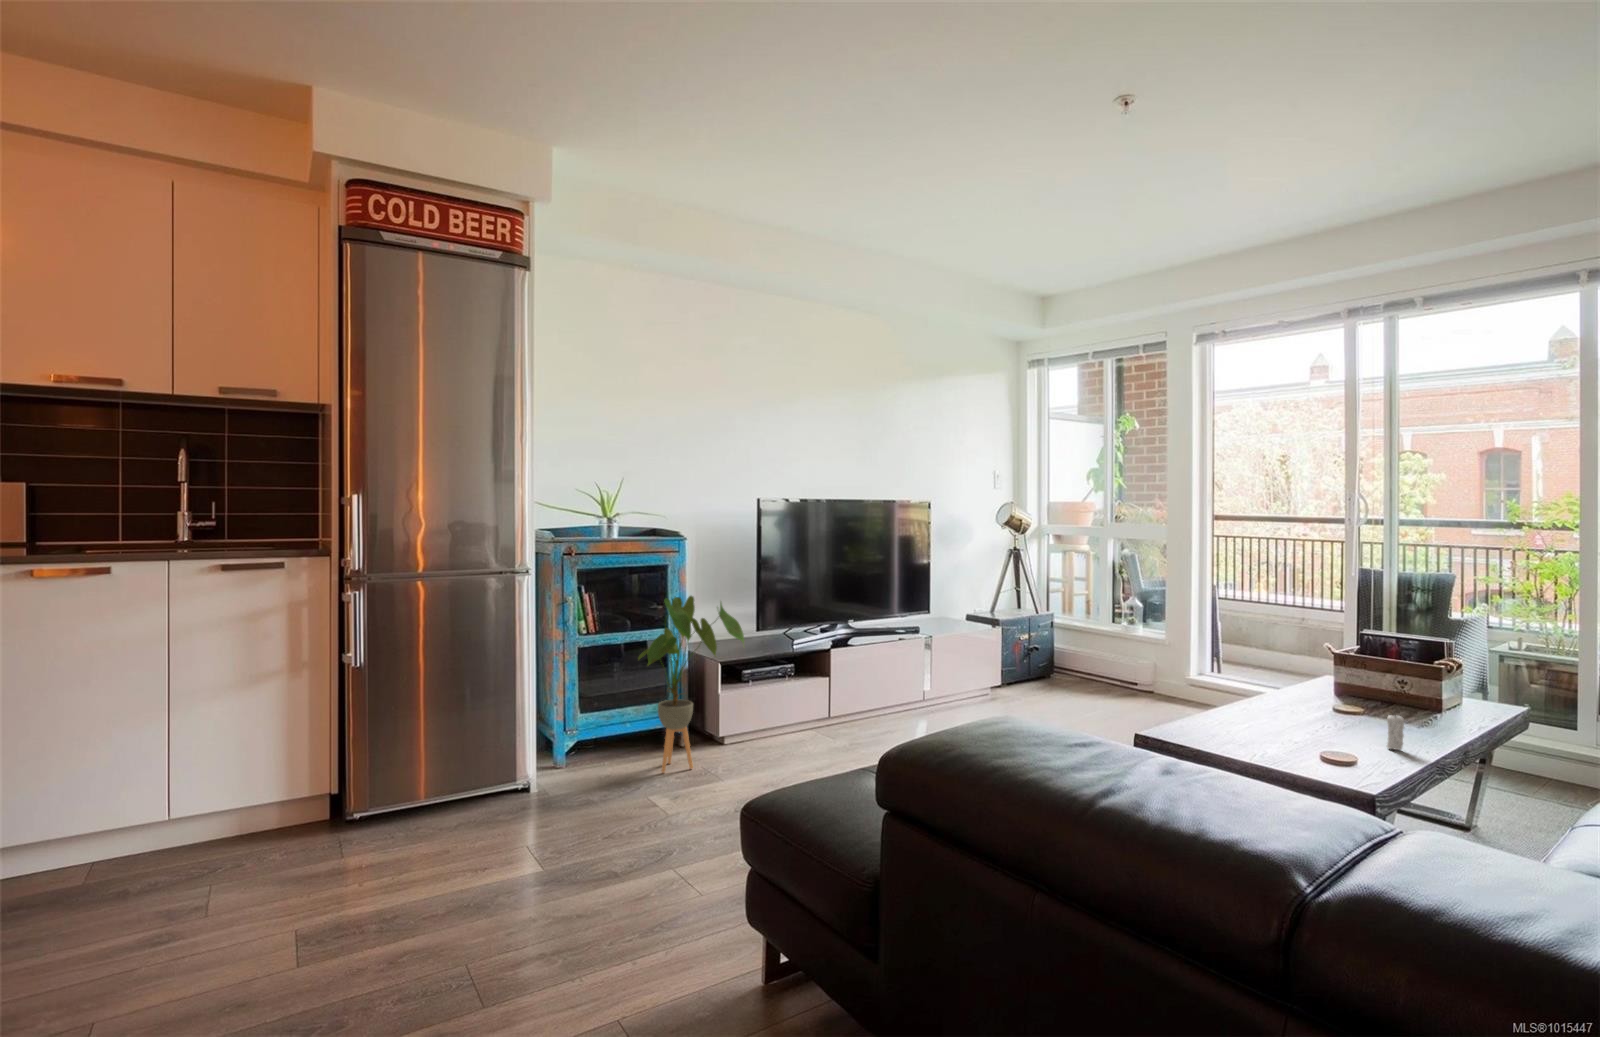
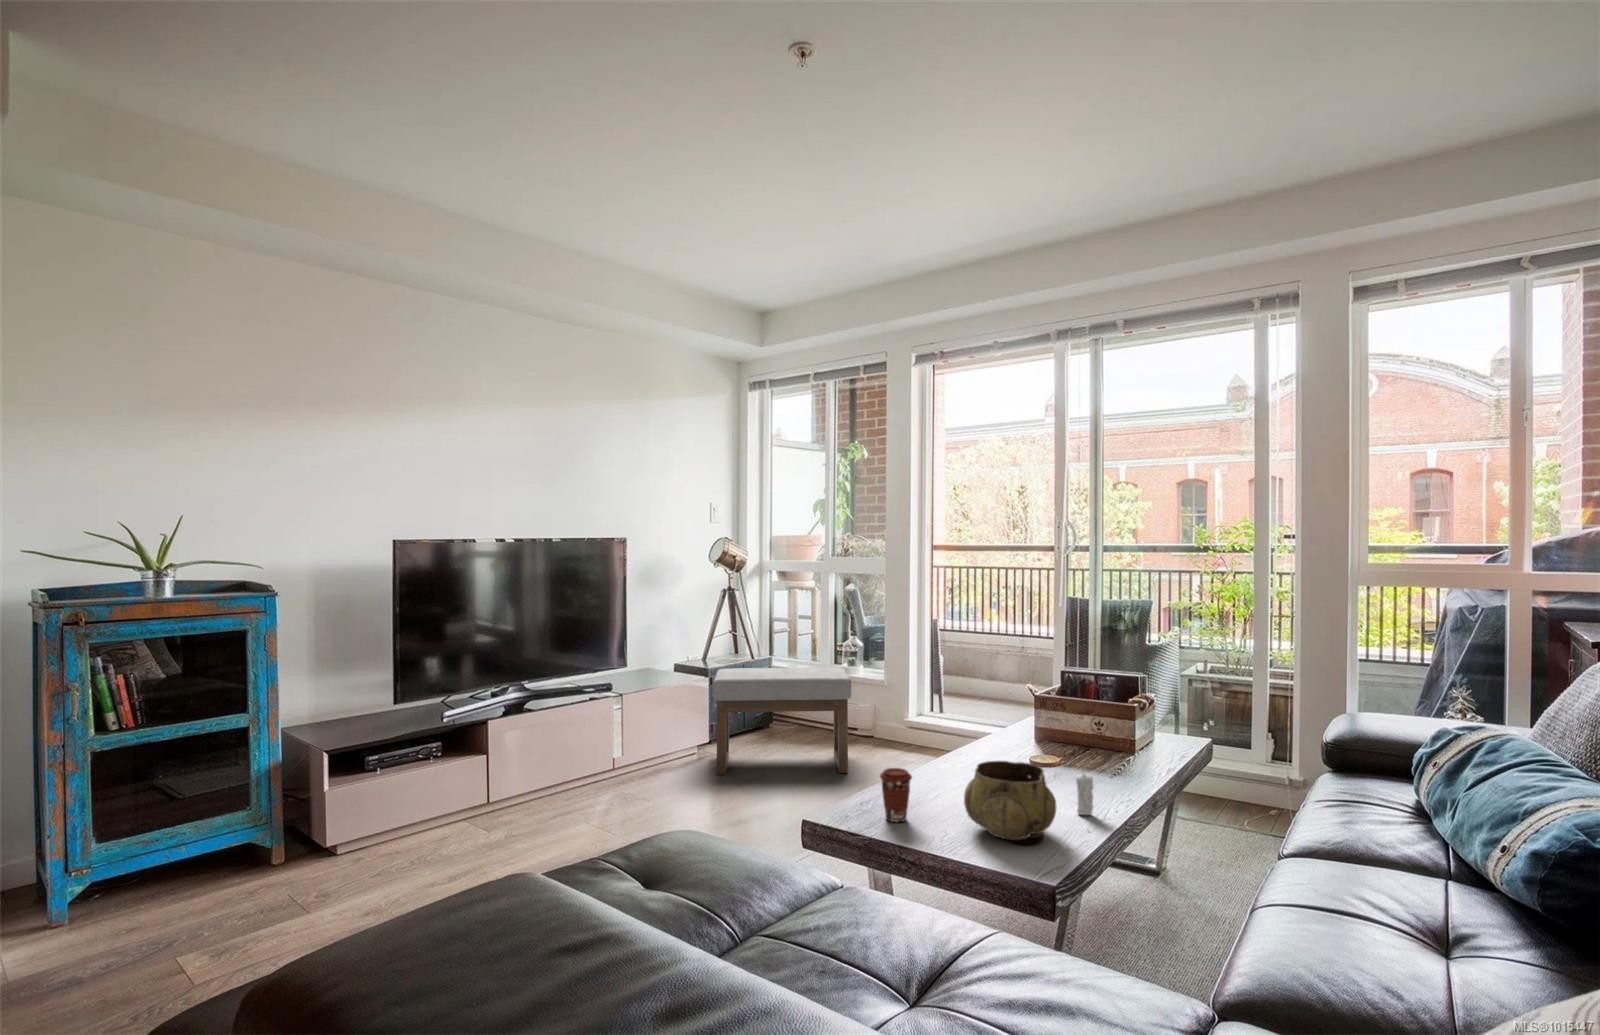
house plant: present [638,596,744,773] -> none [178,667,341,917]
ottoman: none [1003,621,1134,721] -> present [713,667,851,775]
coffee cup: none [1204,697,1234,740] -> present [880,768,912,822]
decorative bowl: none [1282,697,1371,760] -> present [964,761,1056,840]

